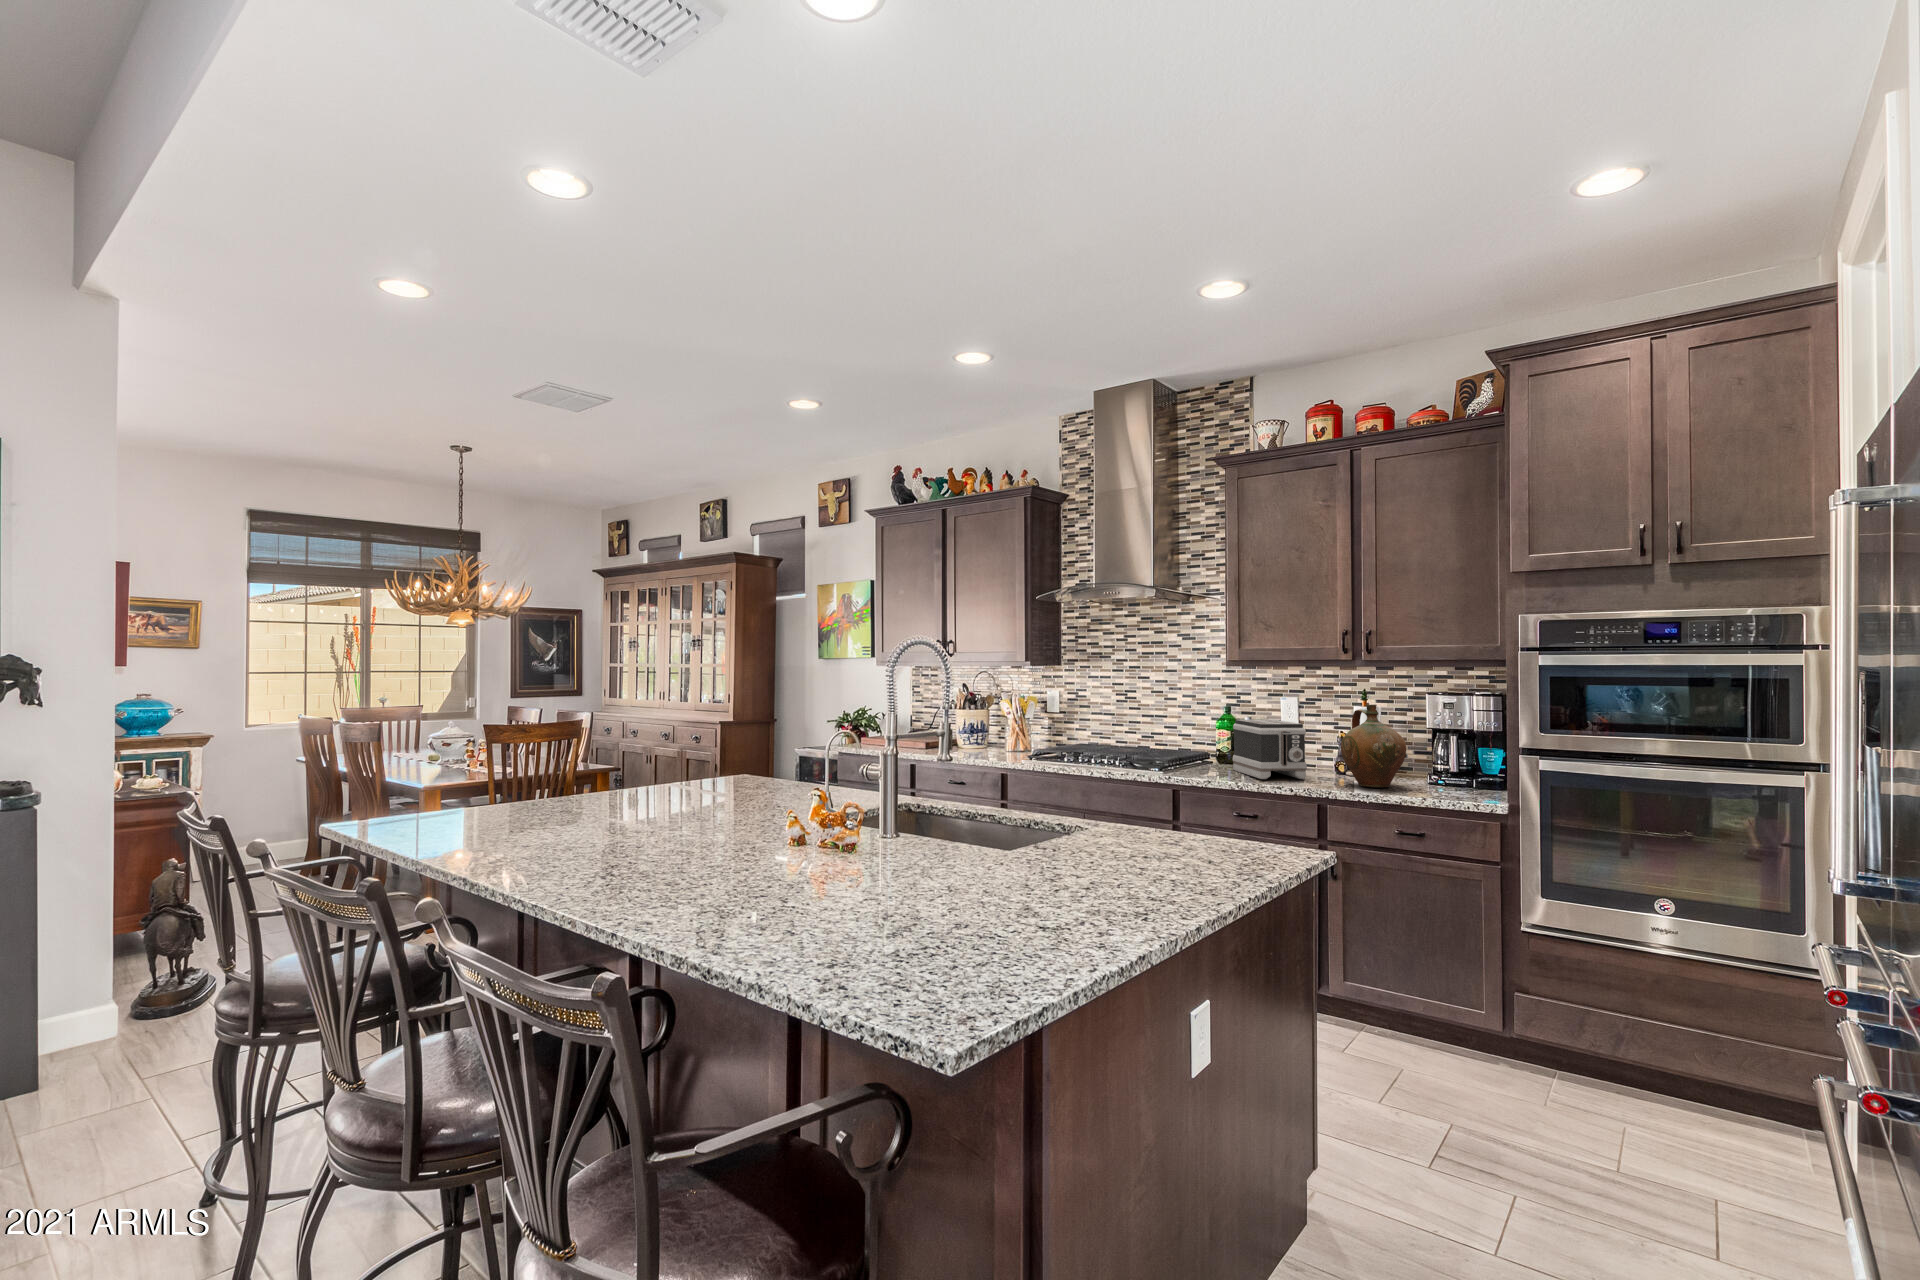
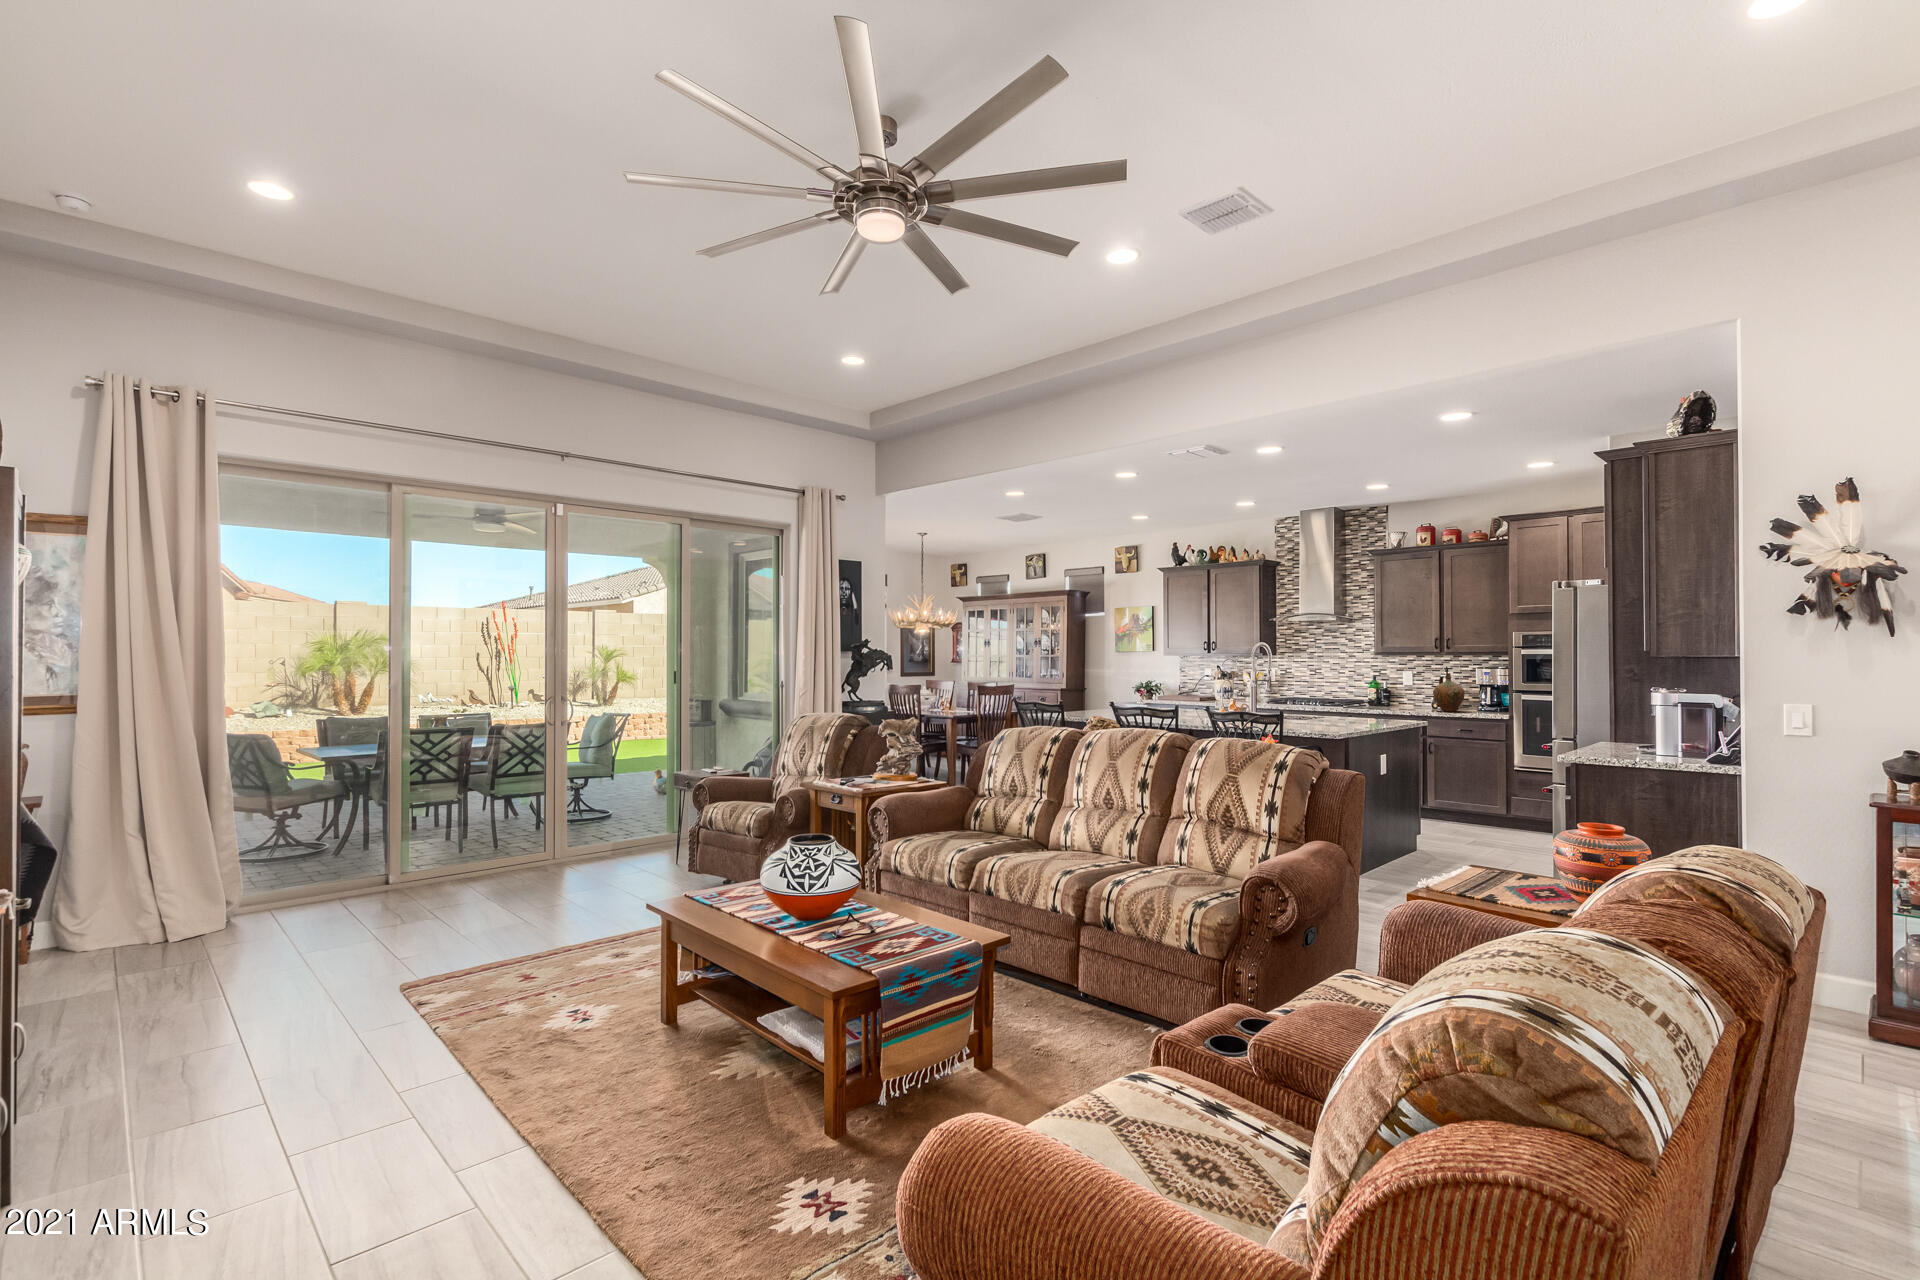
toaster: present [1233,720,1307,779] -> none [1379,682,1417,709]

